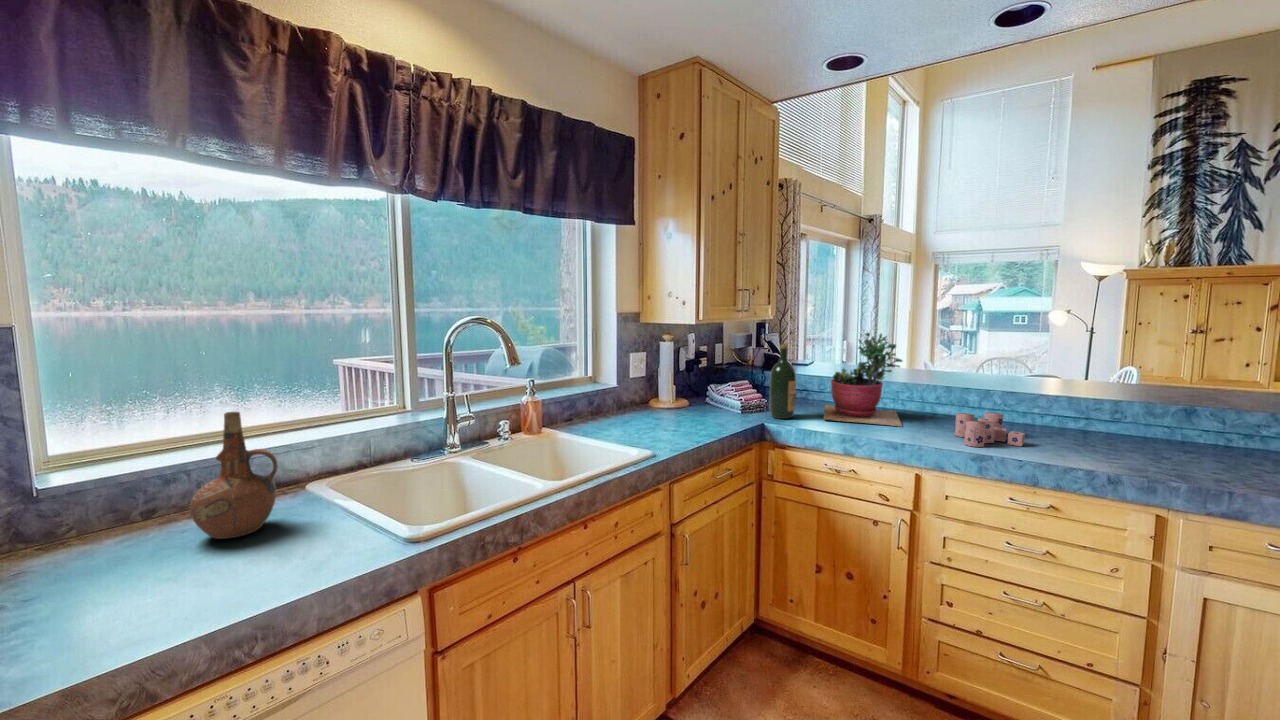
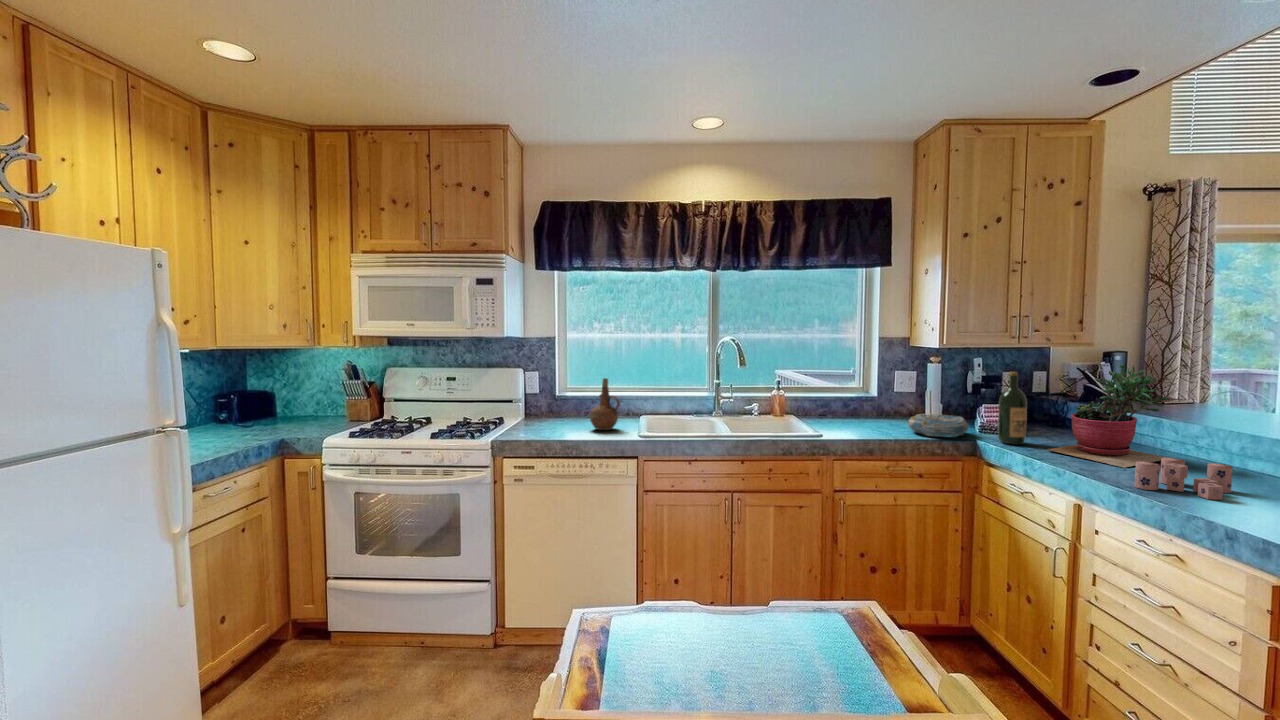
decorative bowl: none [680,396,742,423] -> present [908,414,968,437]

